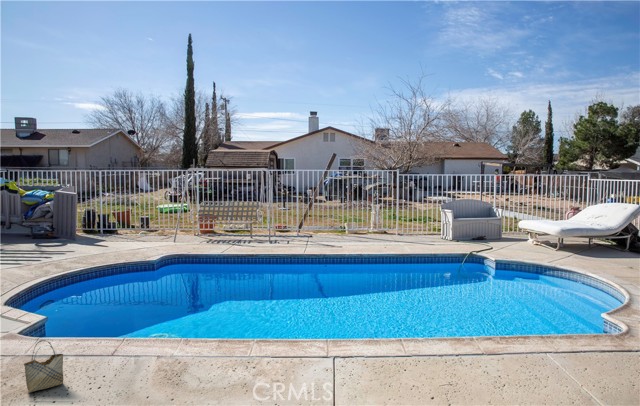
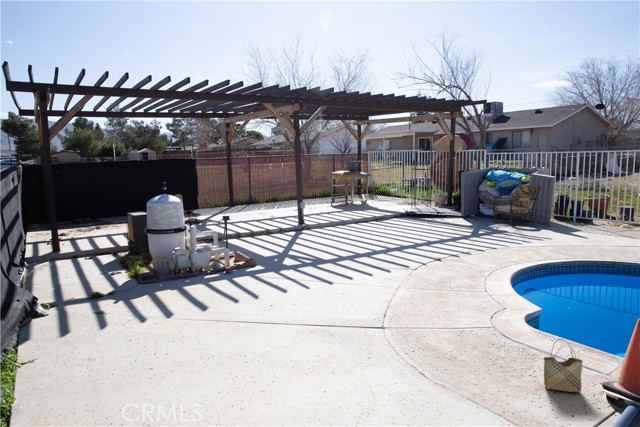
armchair: none [13,202,65,244] -> present [493,184,541,226]

